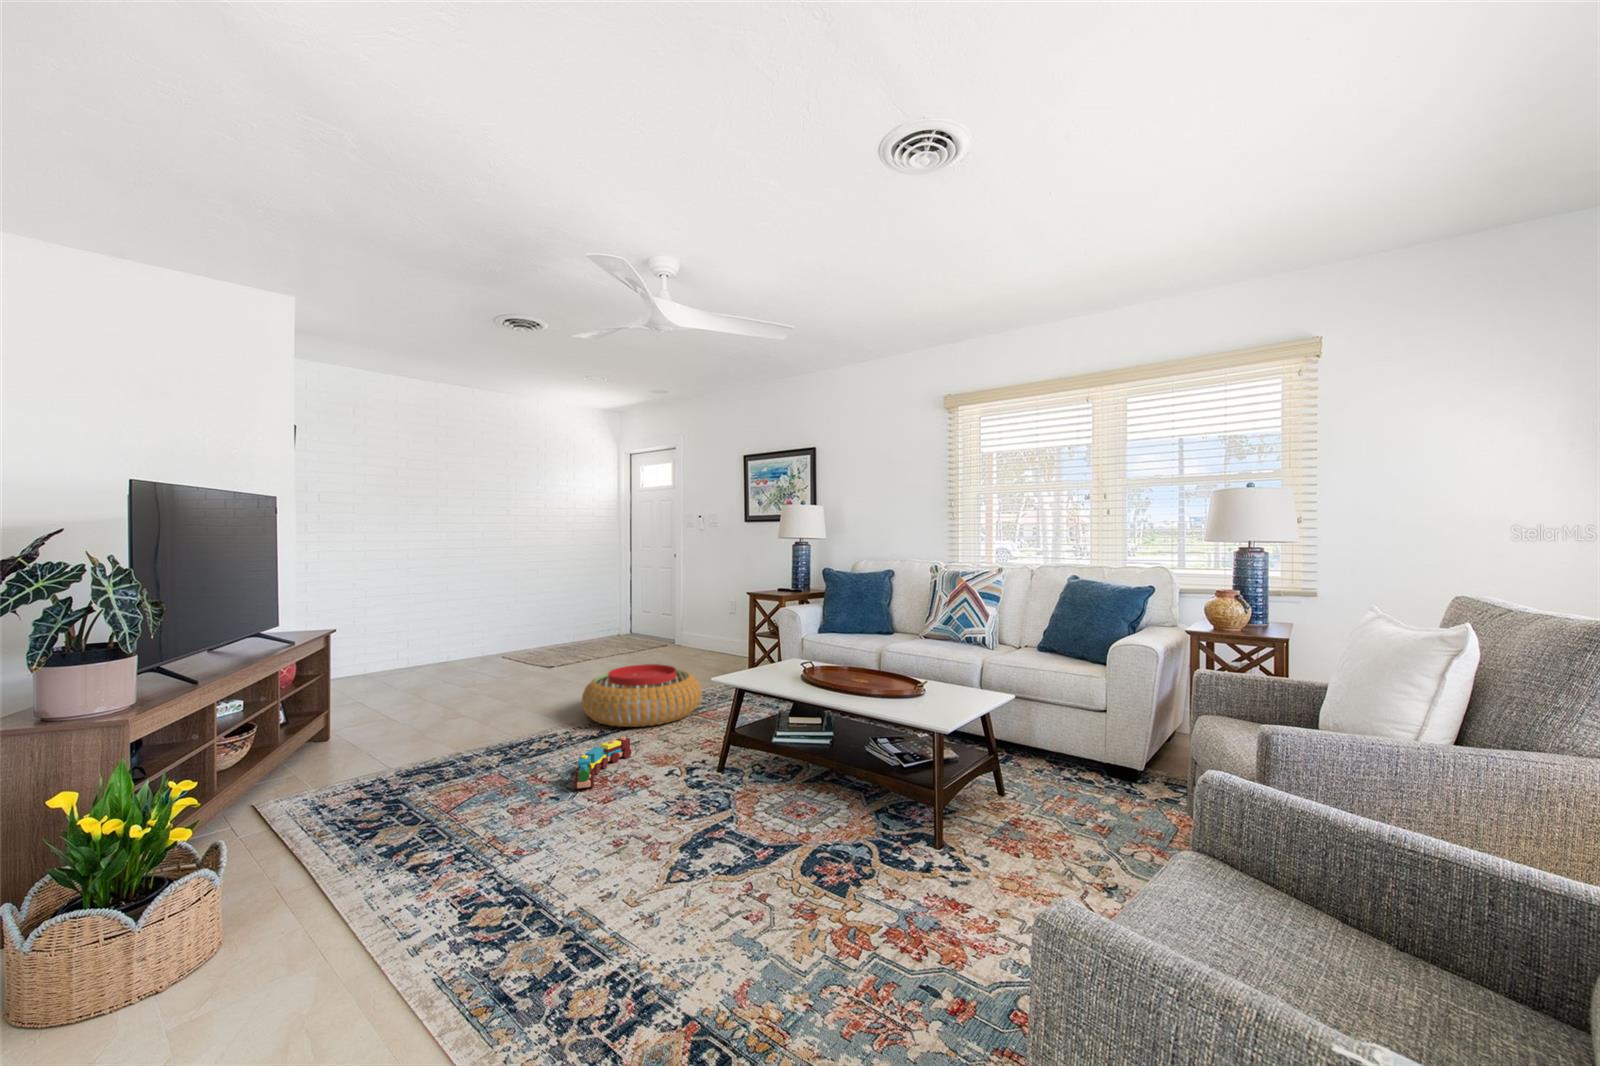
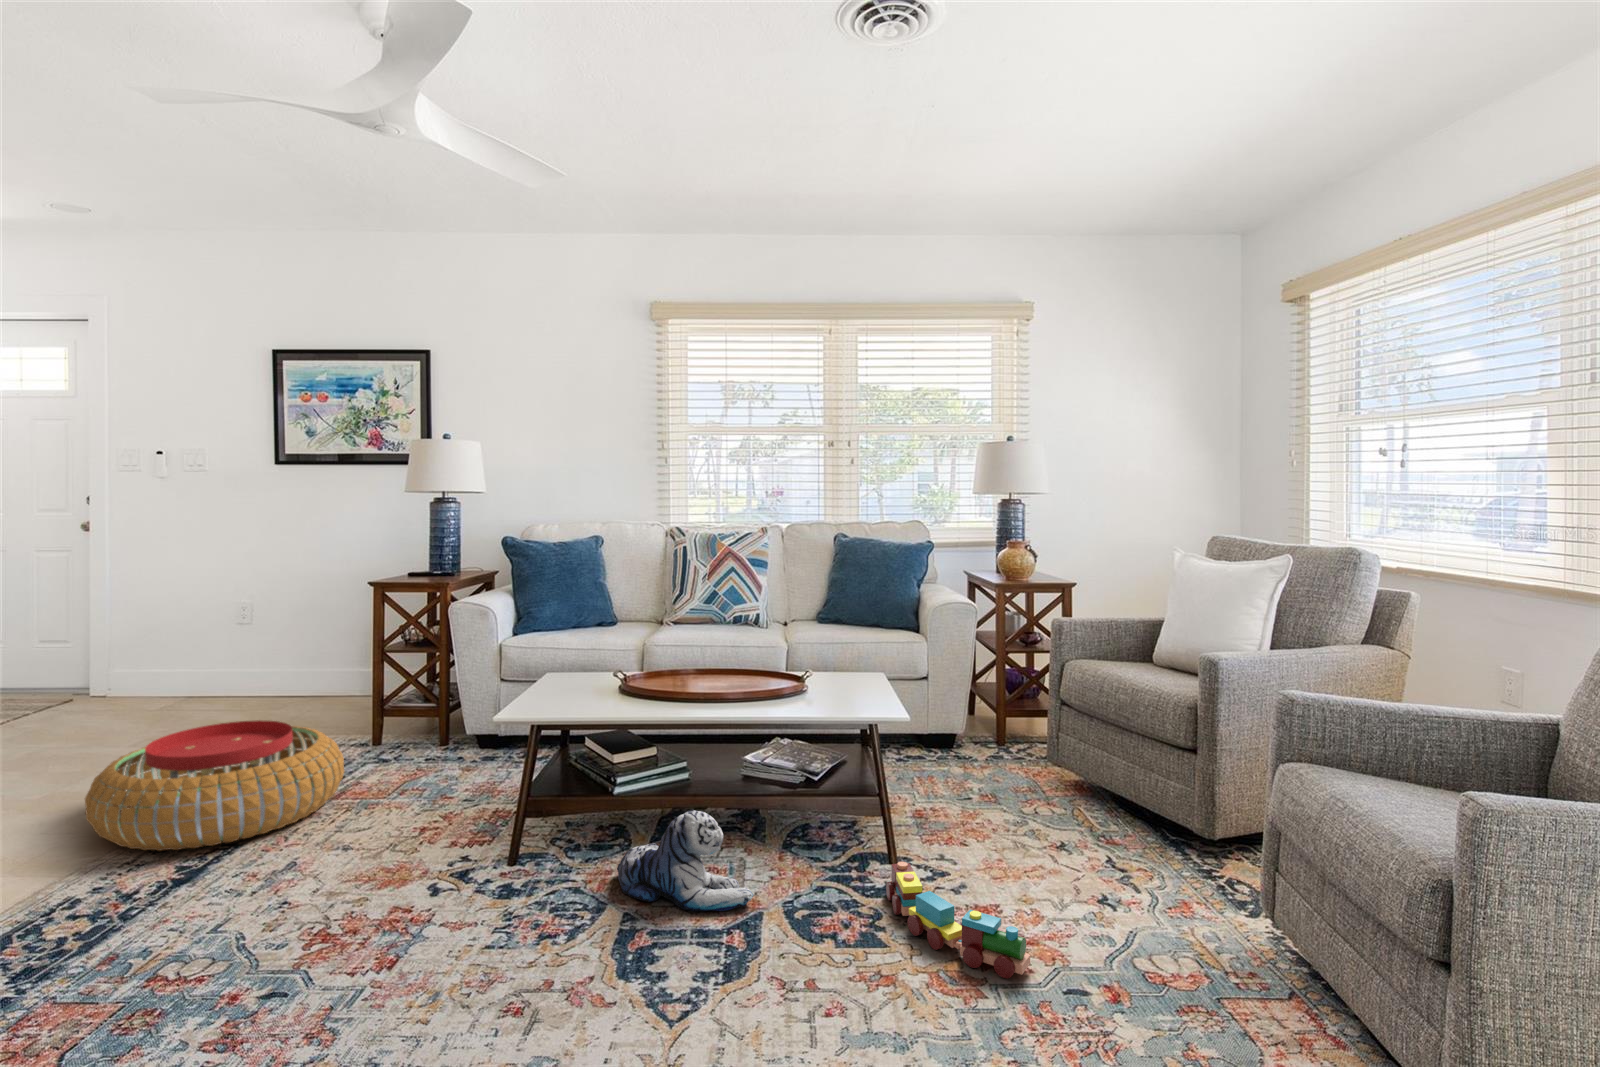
toy train: present [574,736,632,789] -> present [886,862,1030,978]
plush toy: none [749,761,809,838] -> present [617,809,753,911]

